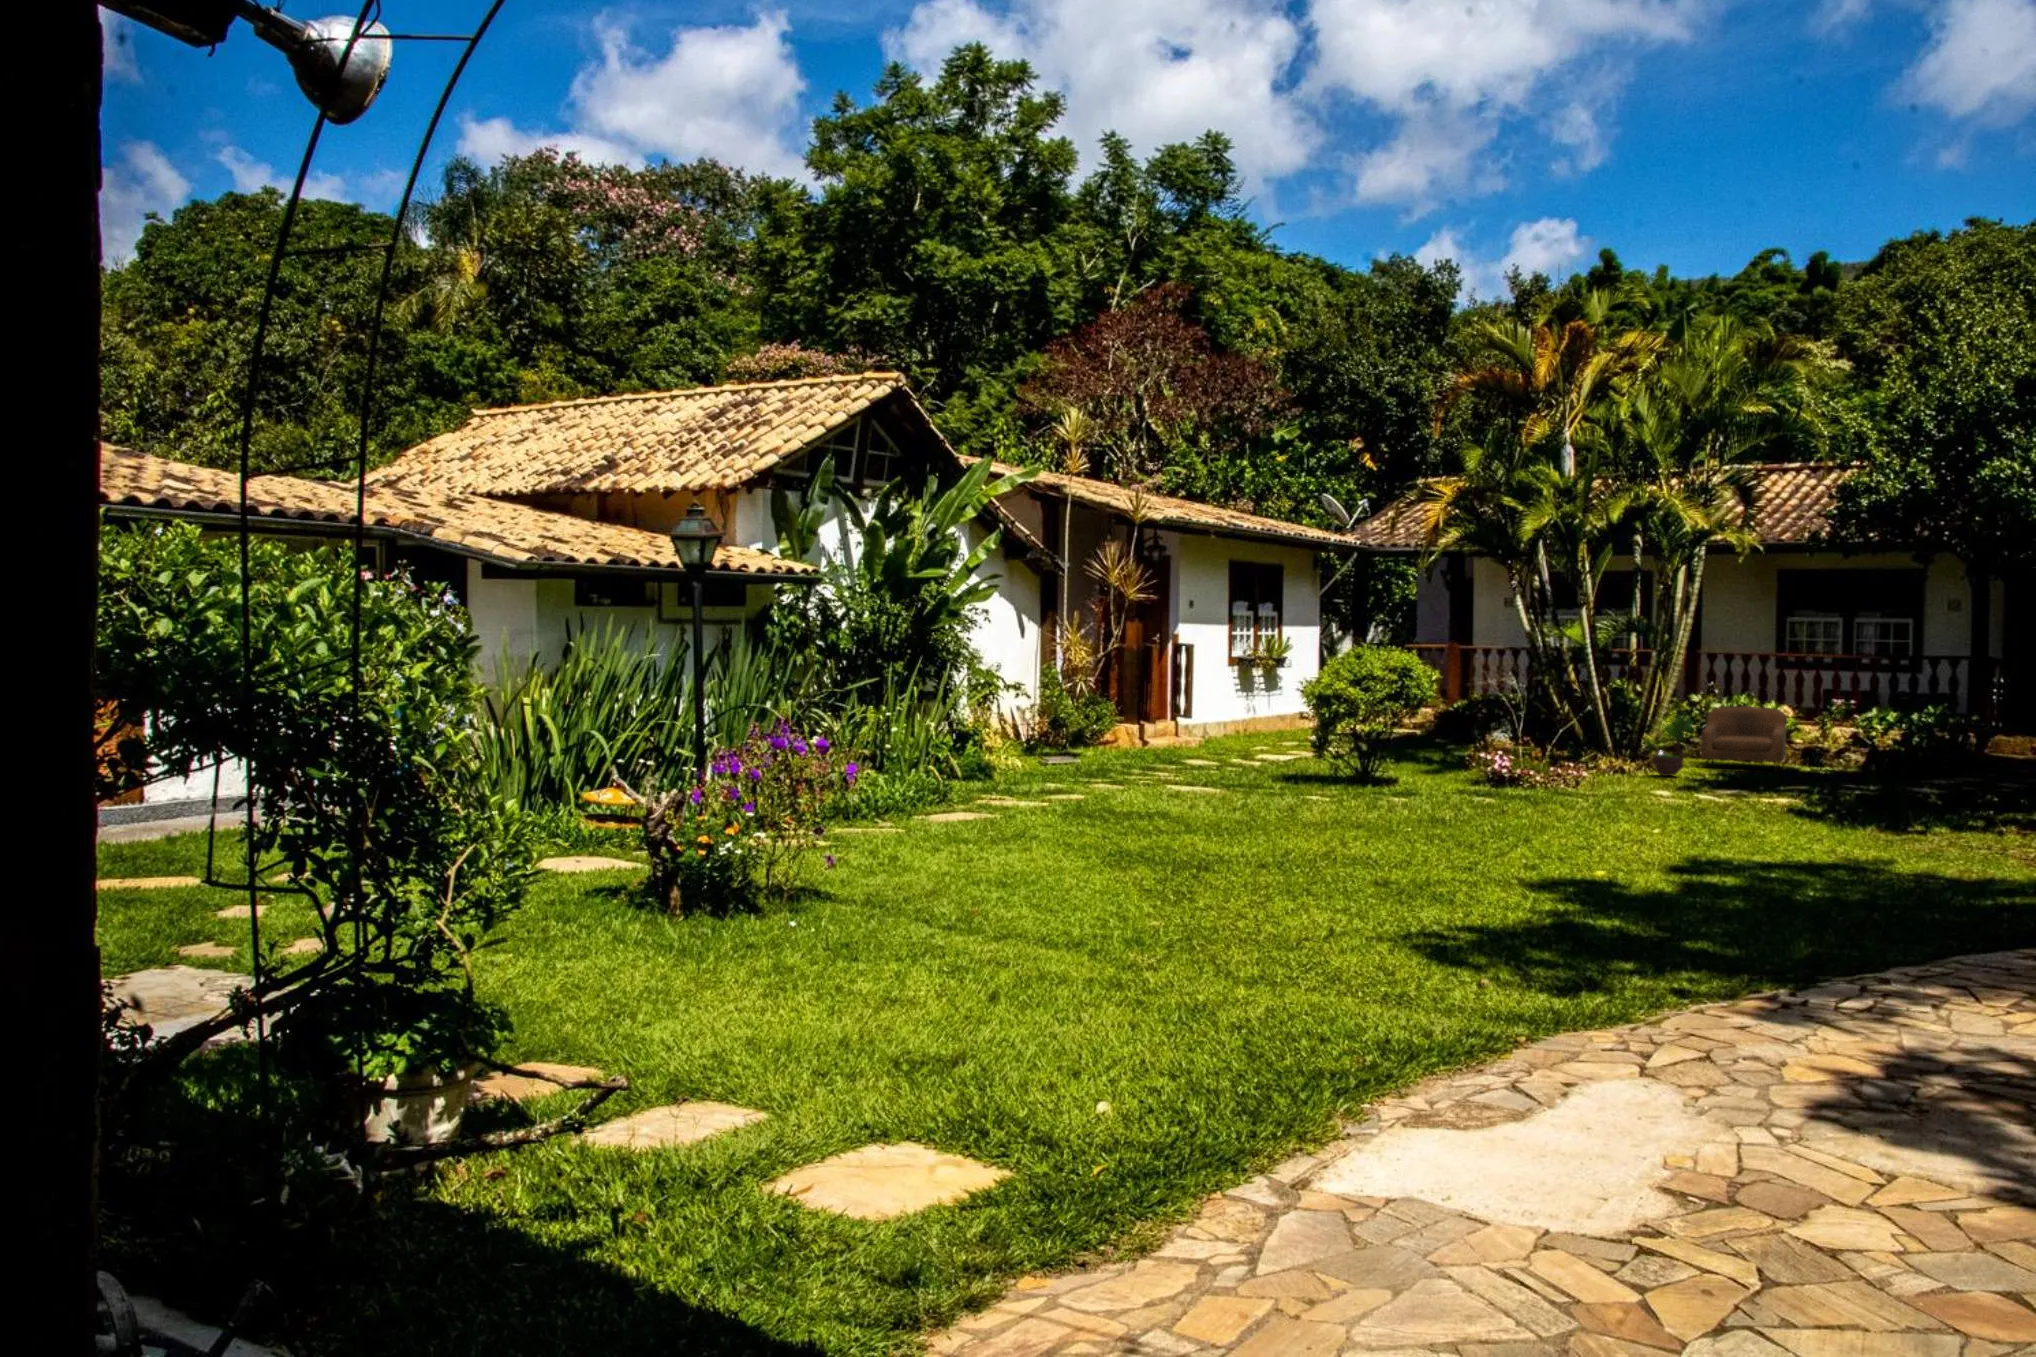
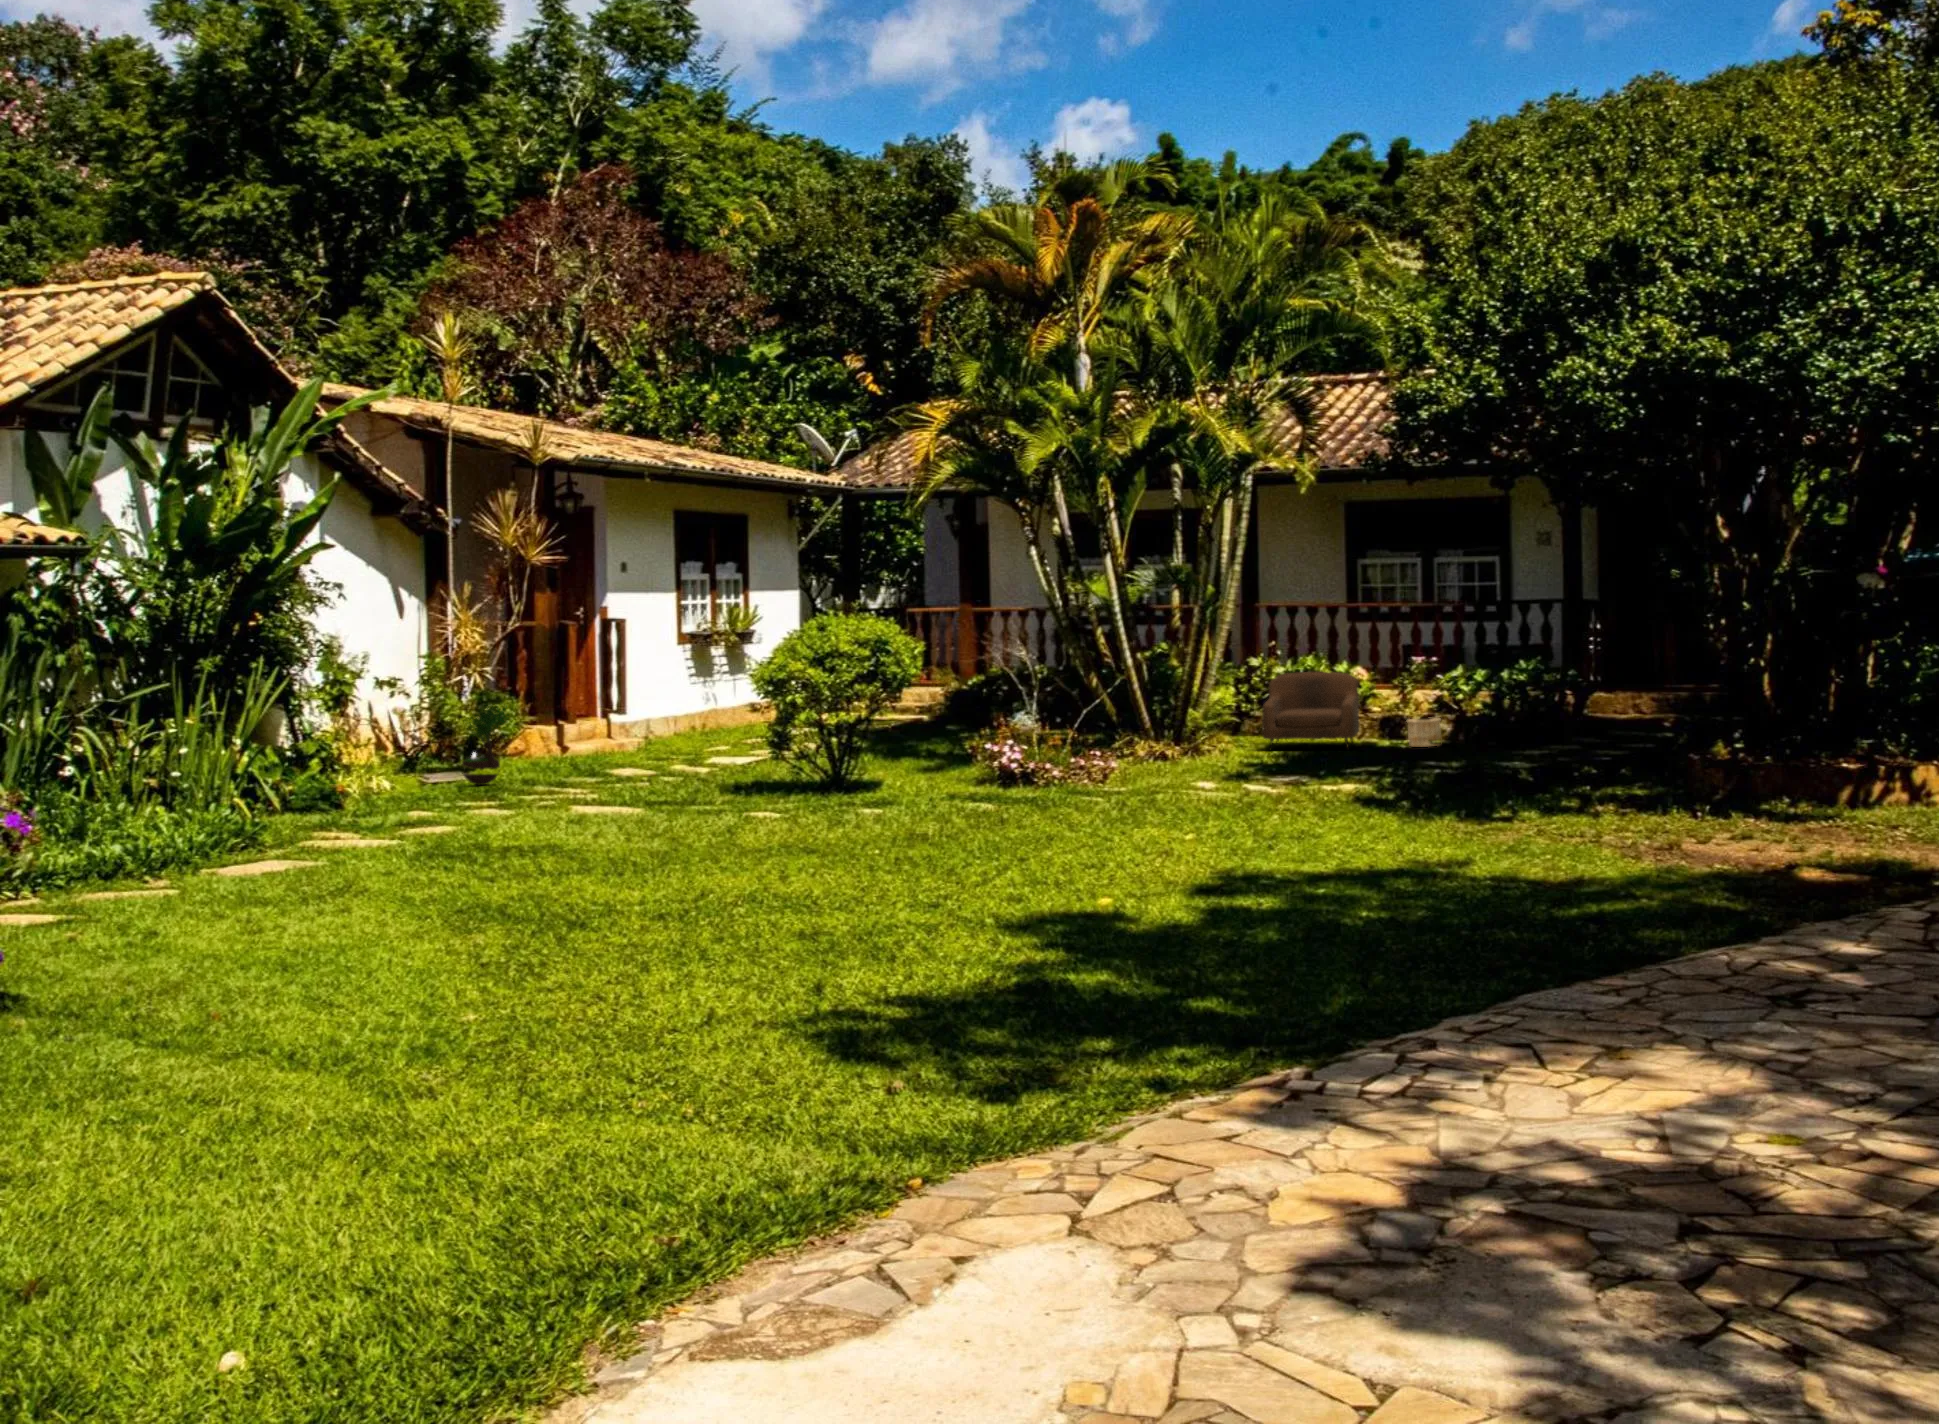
potted tree: present [1651,714,1694,776] -> present [462,706,507,785]
wooden bucket: none [1829,749,1862,772] -> present [1407,718,1441,747]

